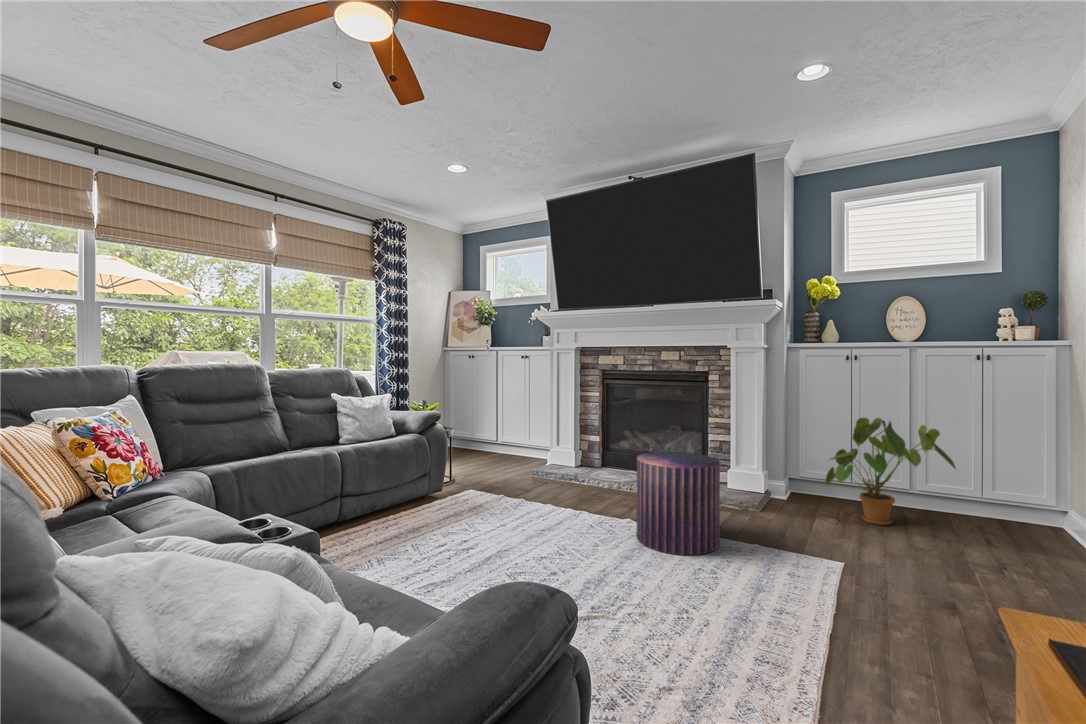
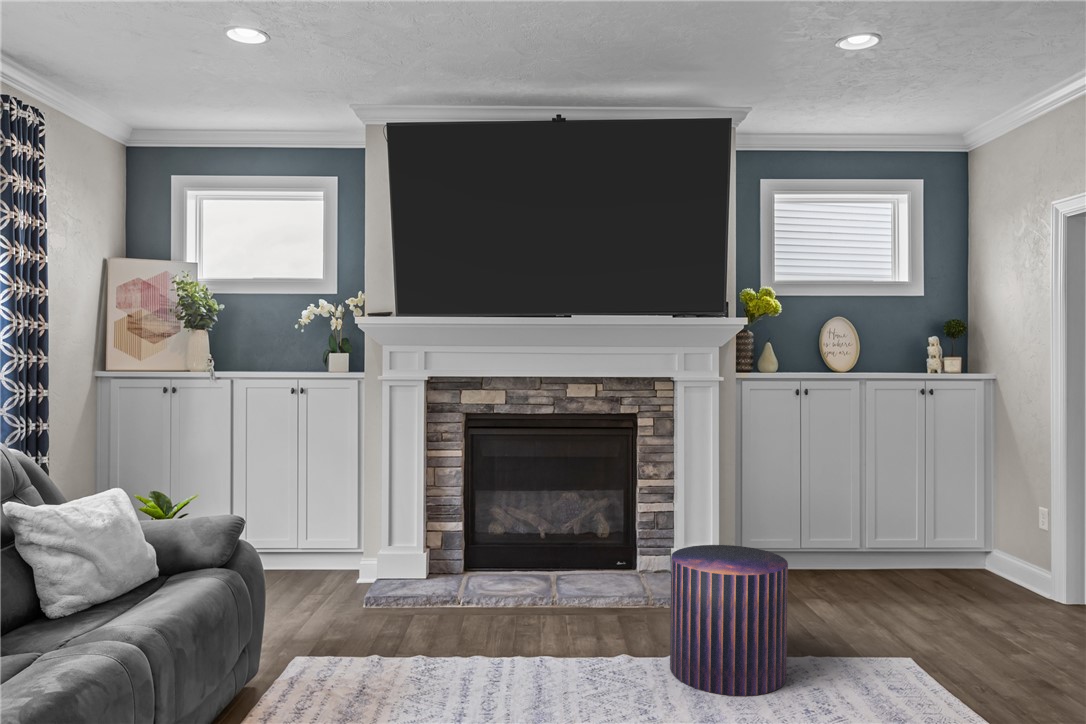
house plant: present [826,418,956,525] -> none [800,467,936,598]

